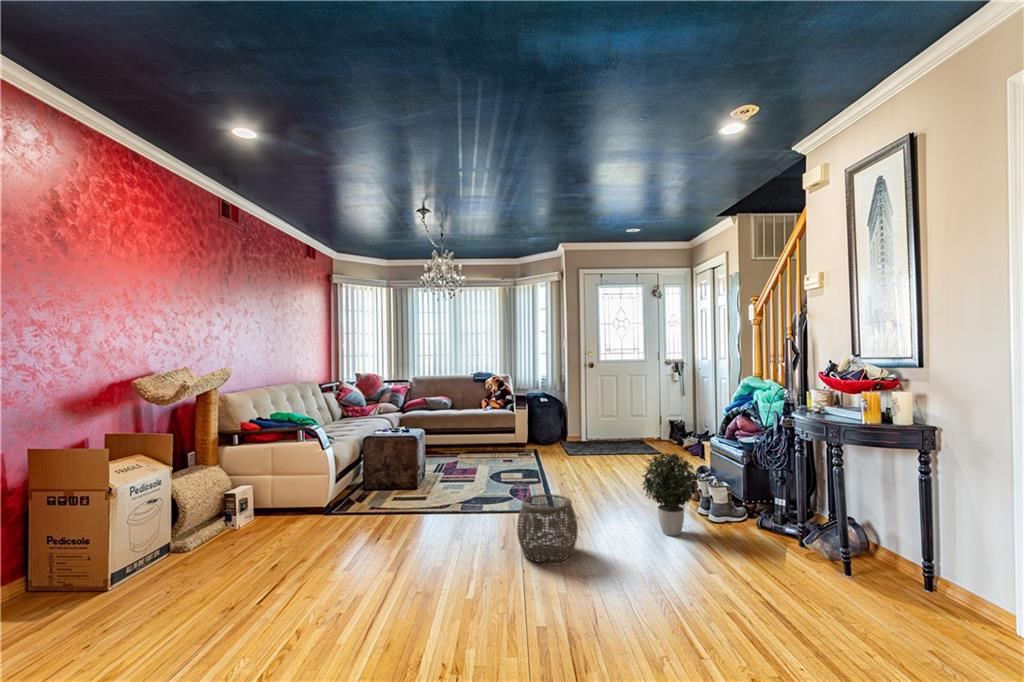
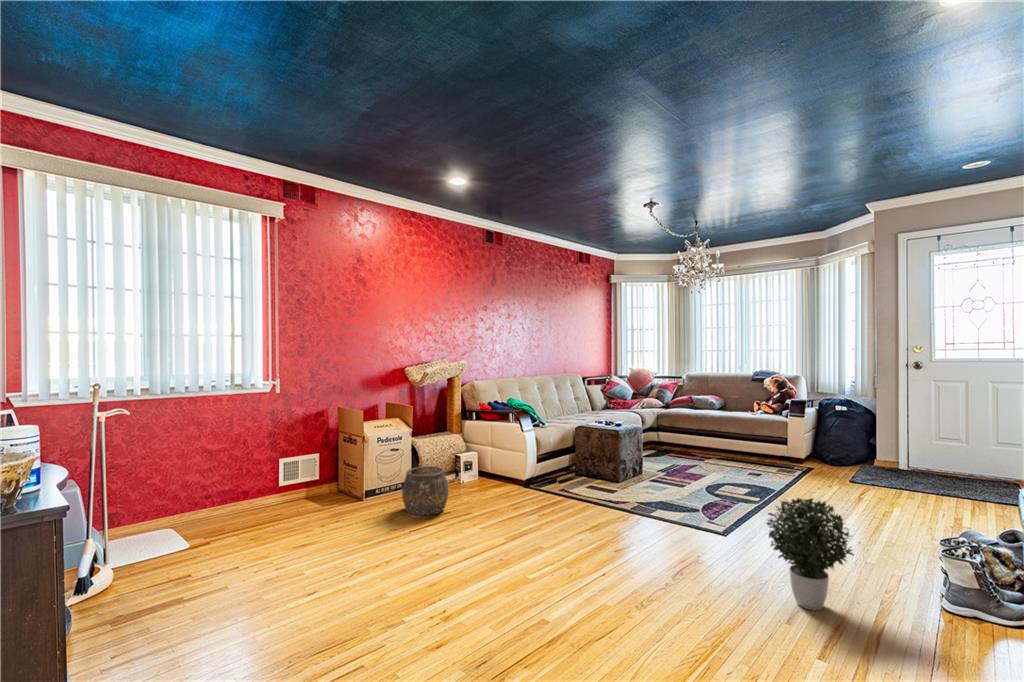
woven basket: present [517,494,578,563] -> present [402,466,449,516]

